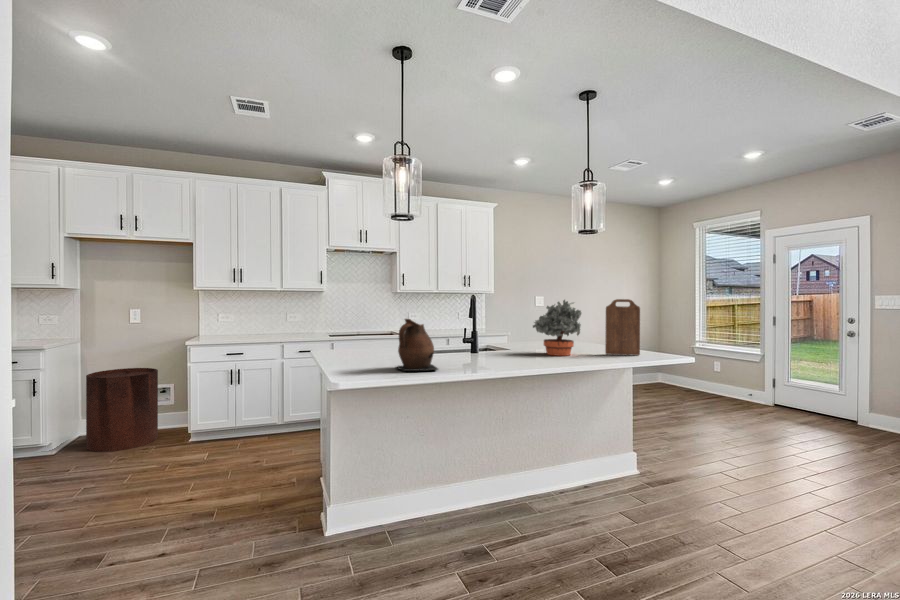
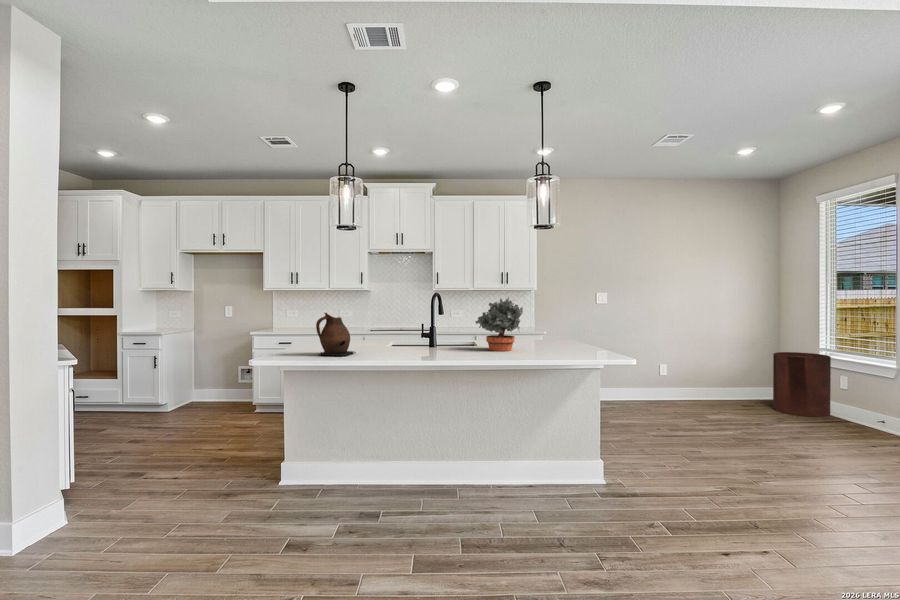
cutting board: present [605,299,640,355] -> none [547,296,579,354]
trash can: present [86,368,158,452] -> present [773,352,831,417]

